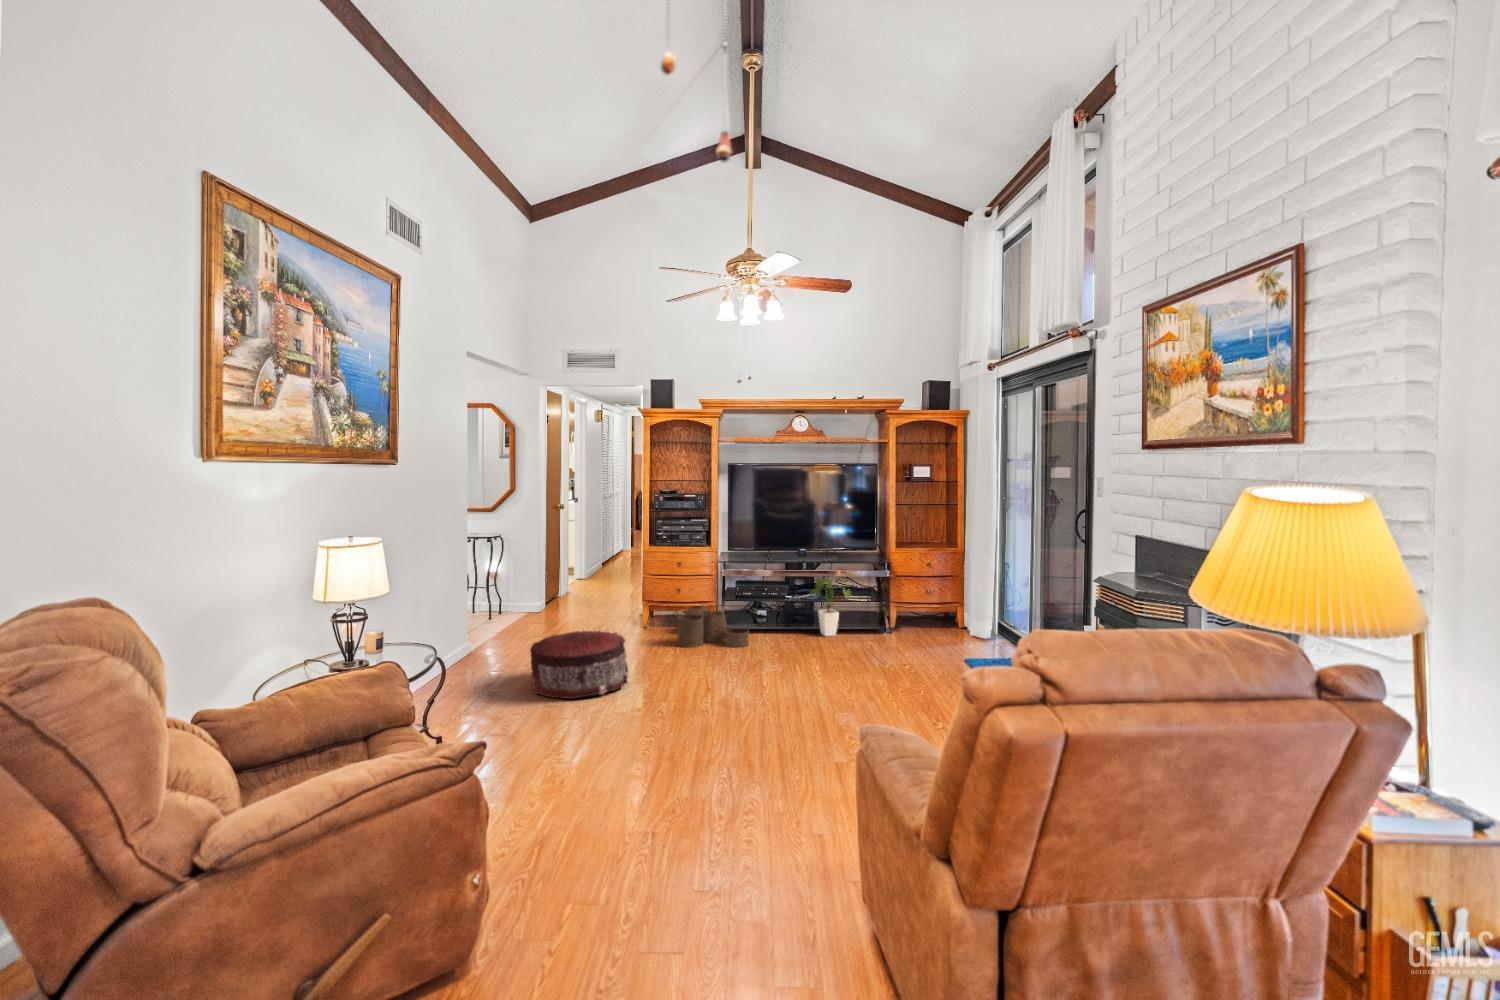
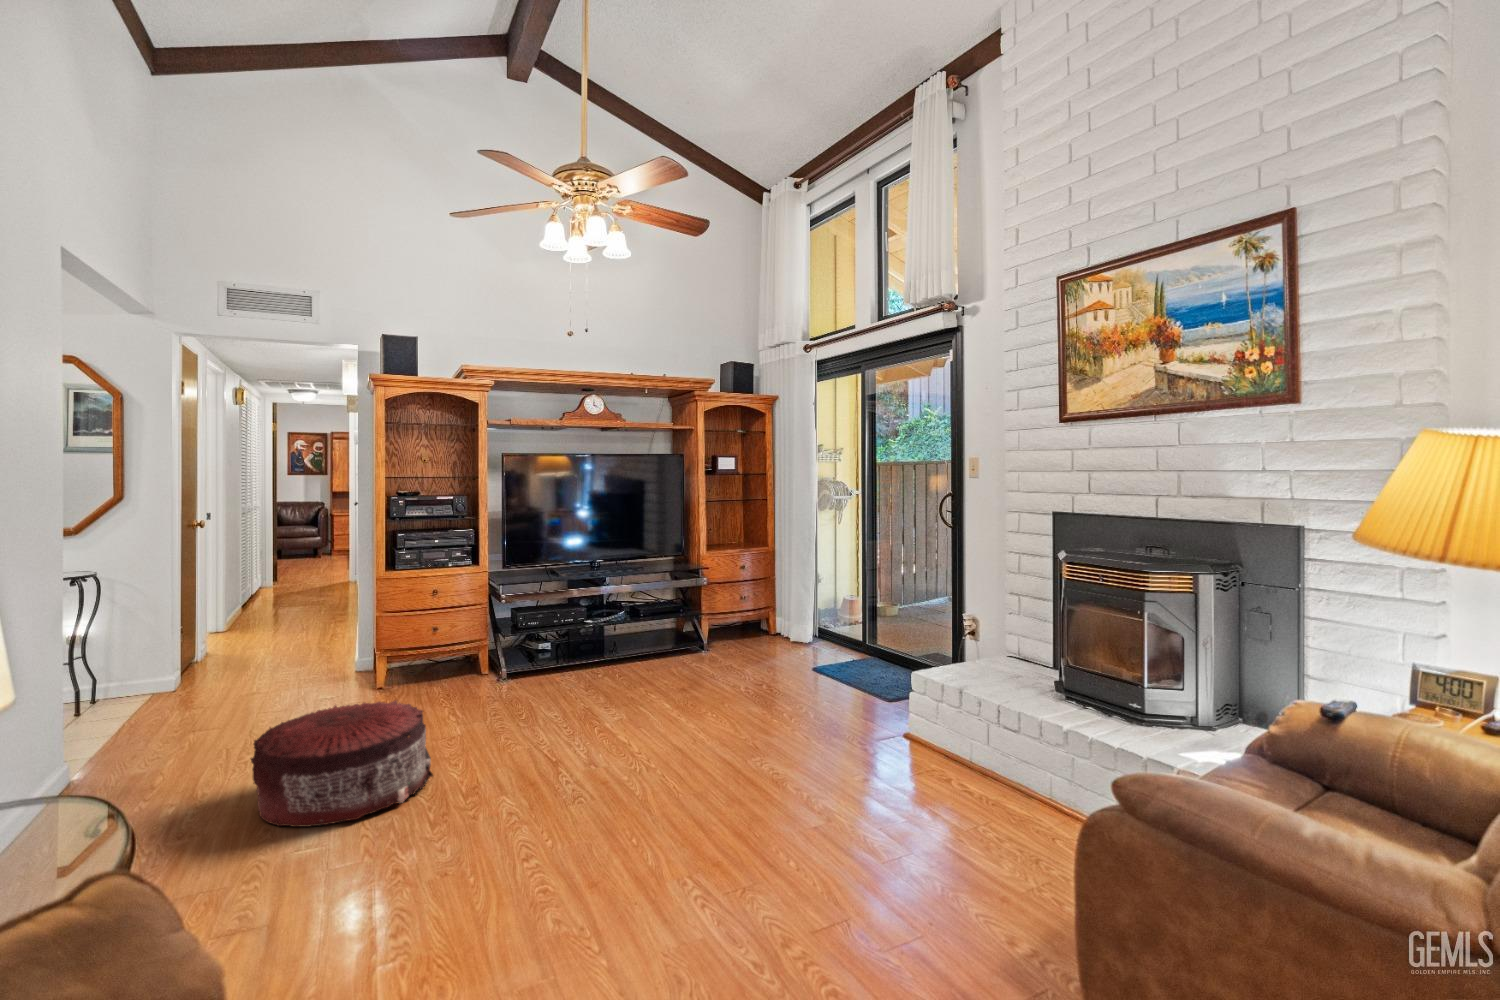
house plant: present [810,577,851,636] -> none [613,587,670,666]
woven basket: present [677,606,749,648] -> none [446,644,555,708]

